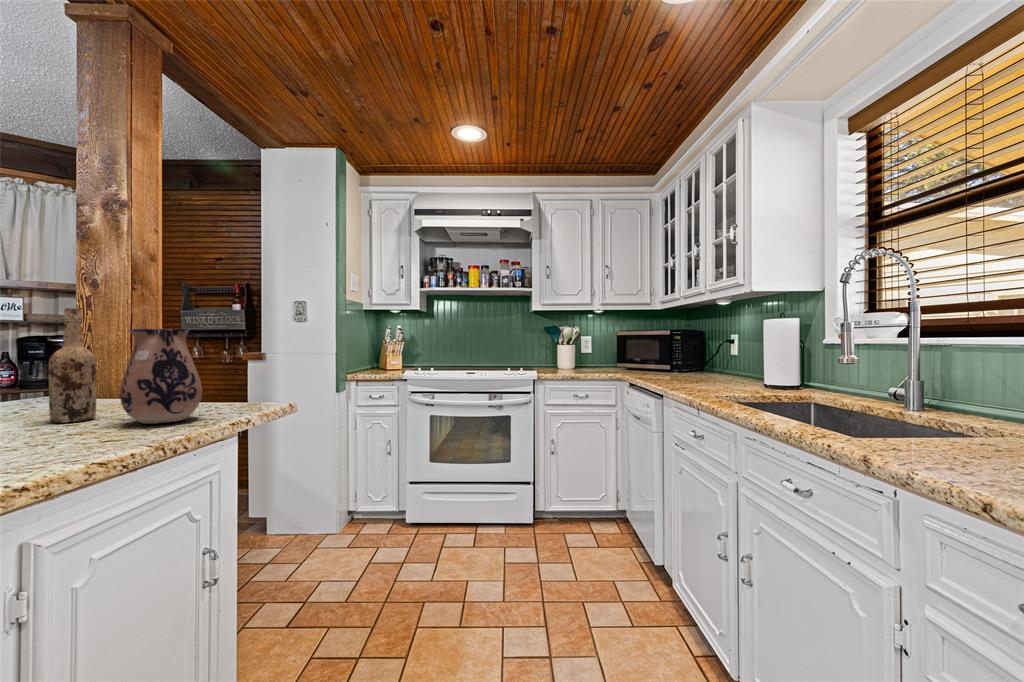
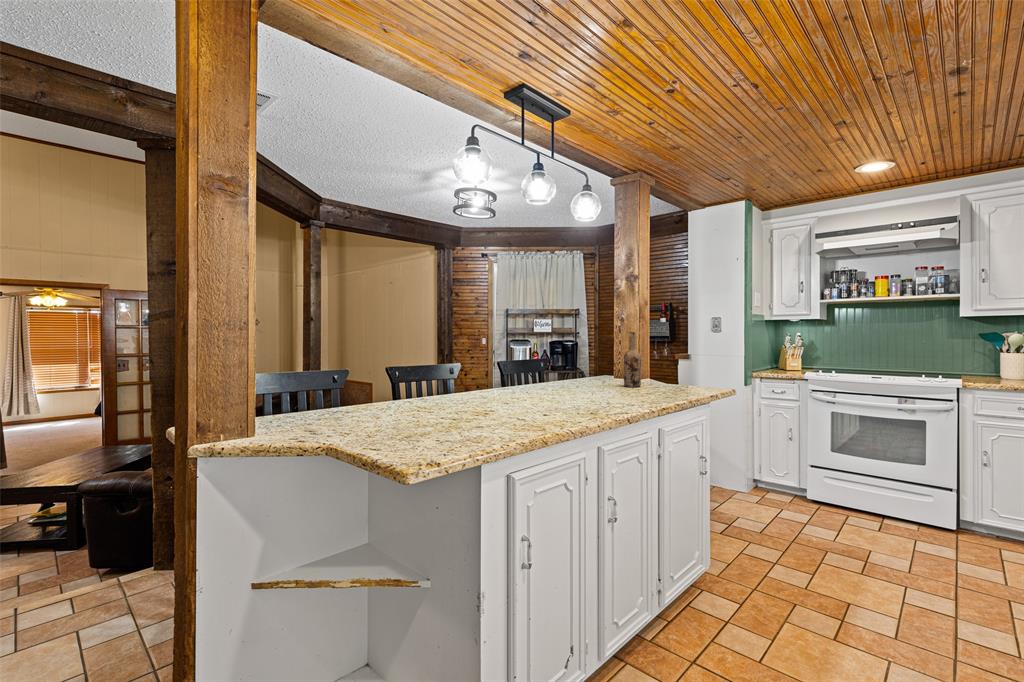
ceramic pitcher: present [120,328,202,424] -> none [658,342,693,390]

